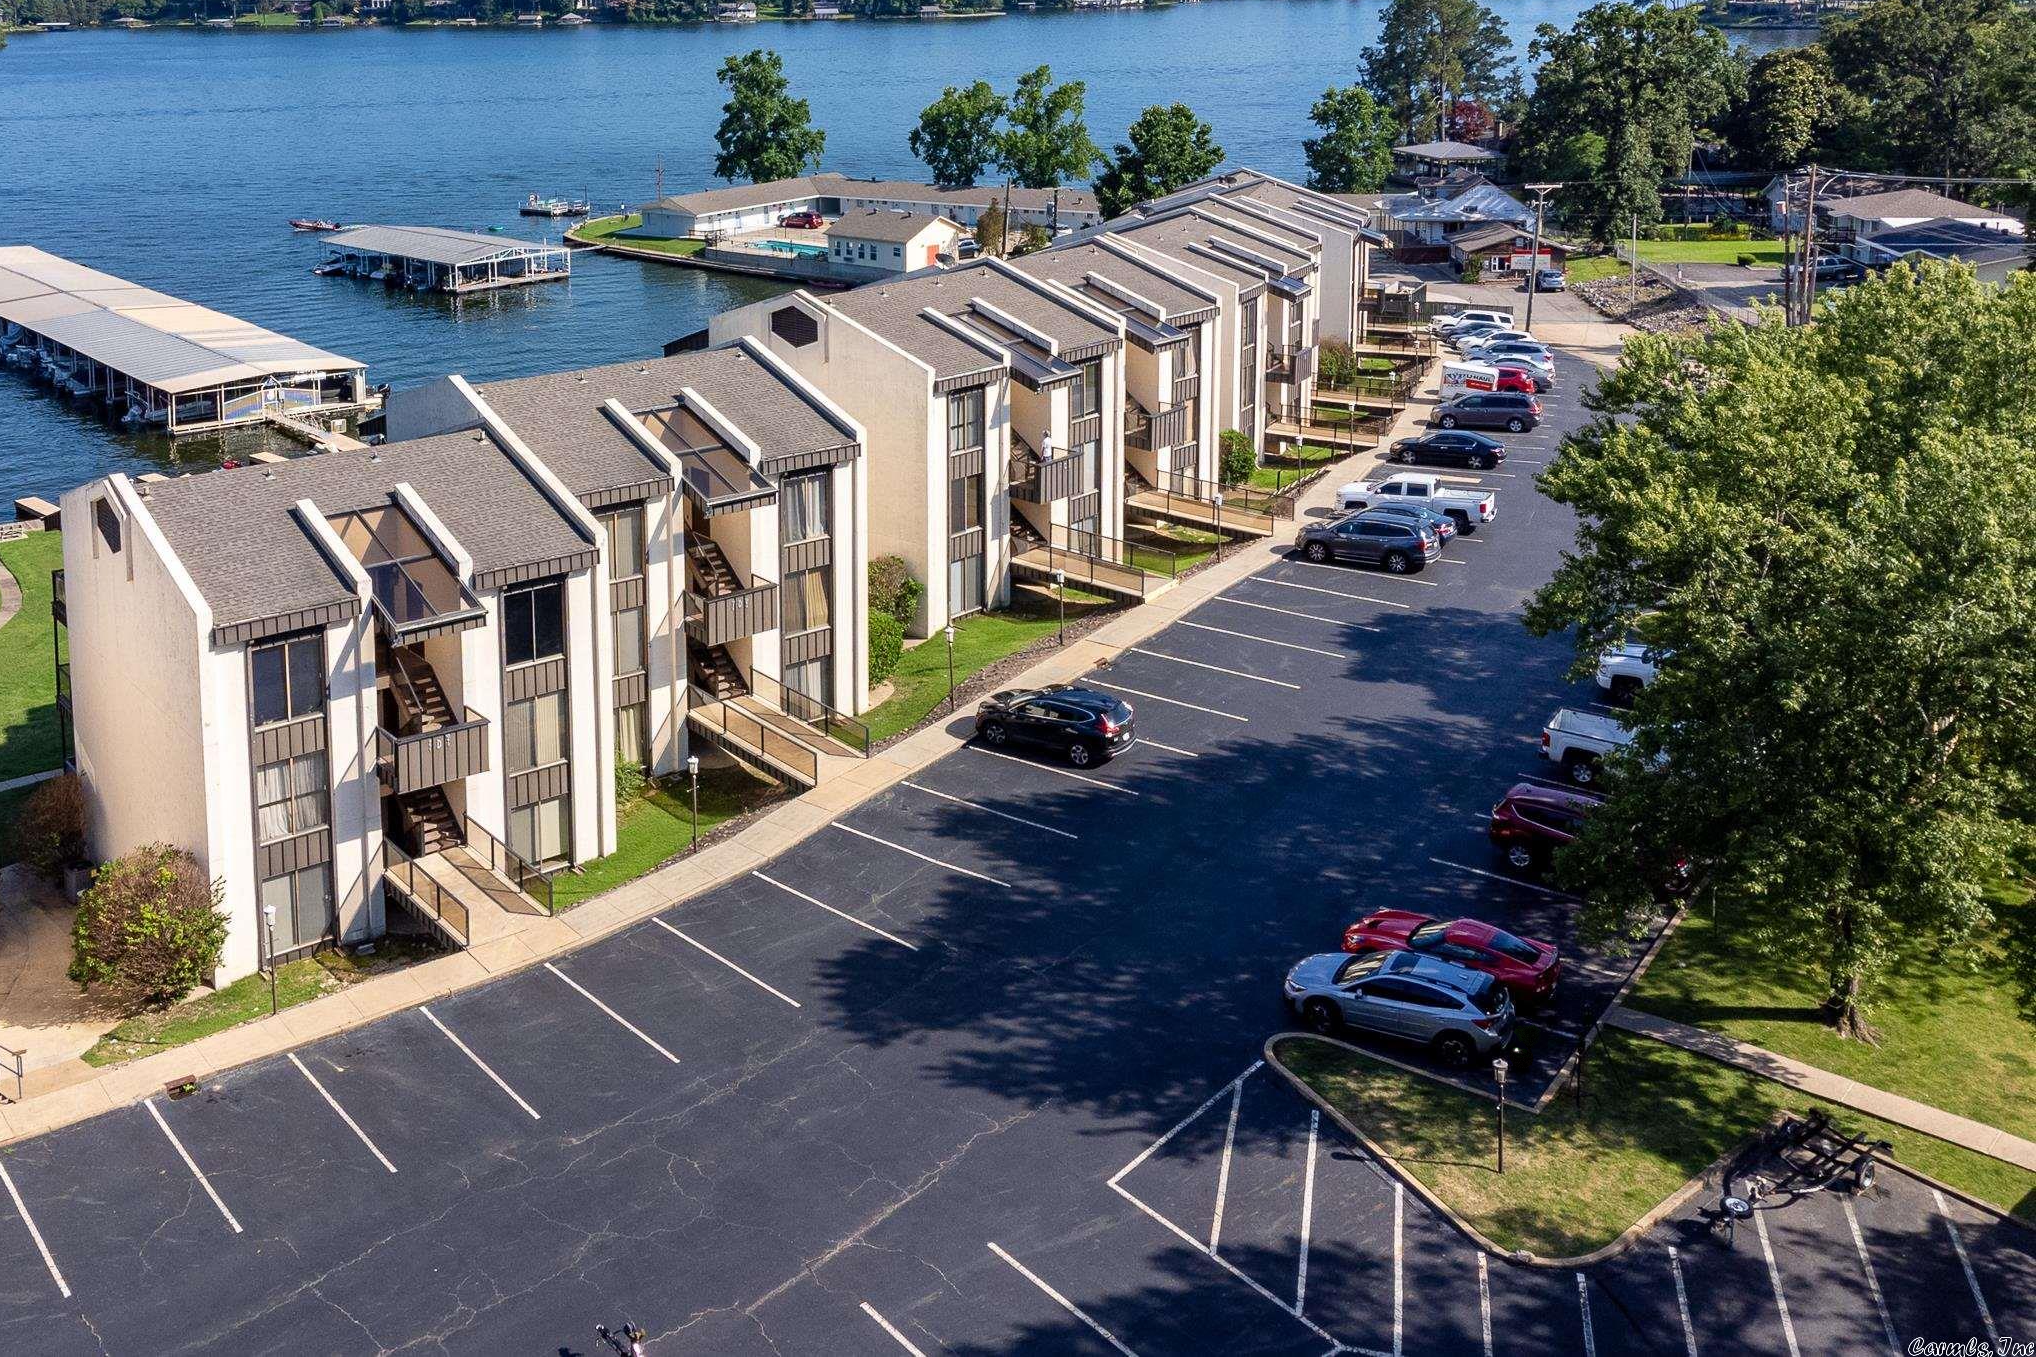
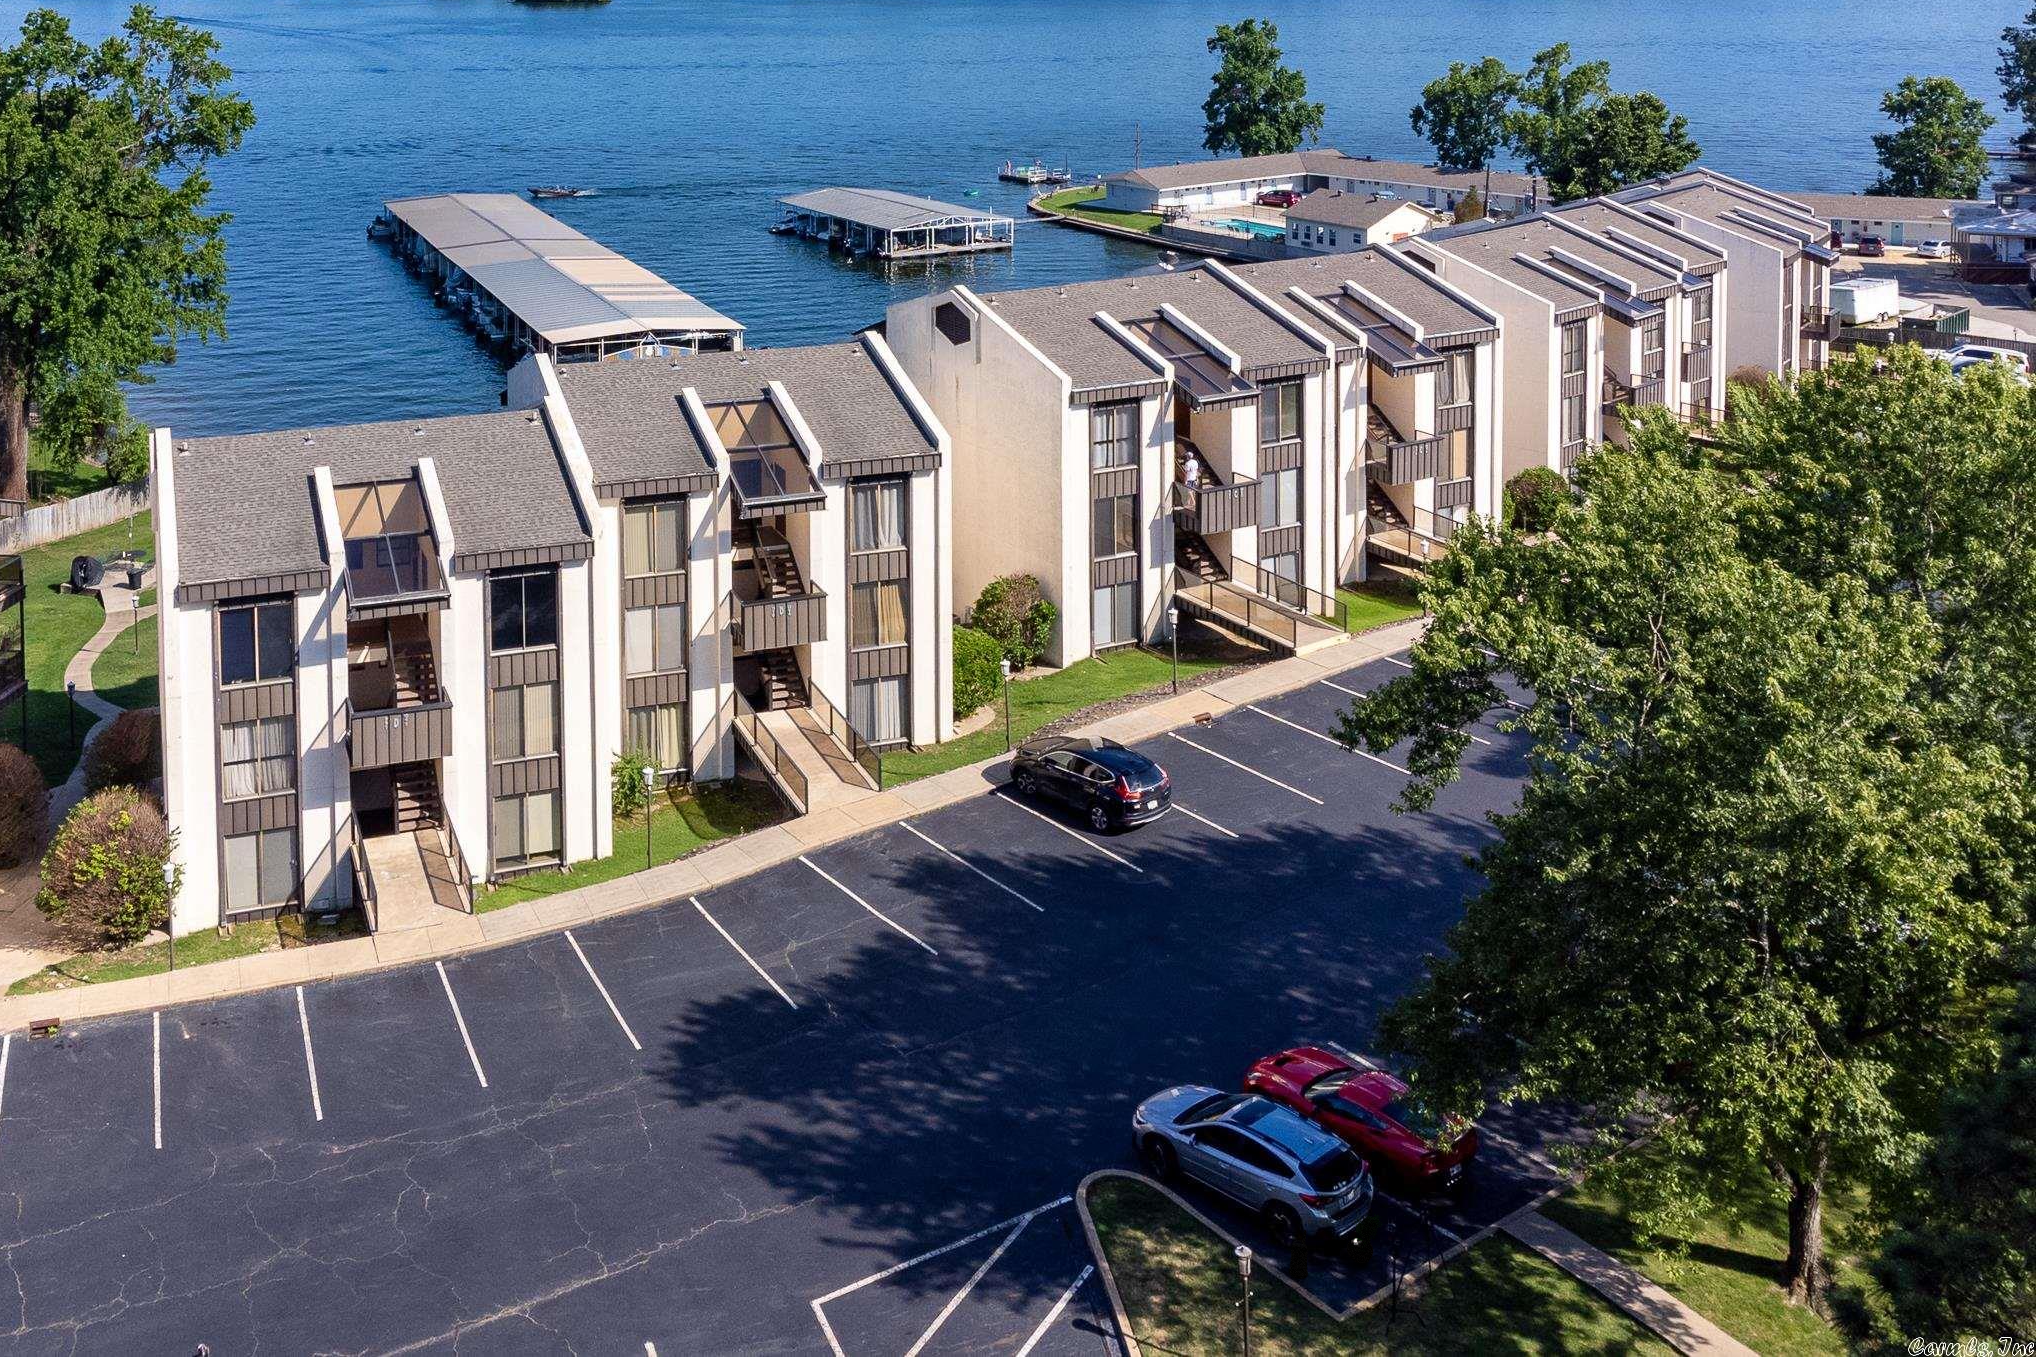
watering can: none [1473,1048,1491,1089] -> present [1289,1230,1308,1279]

